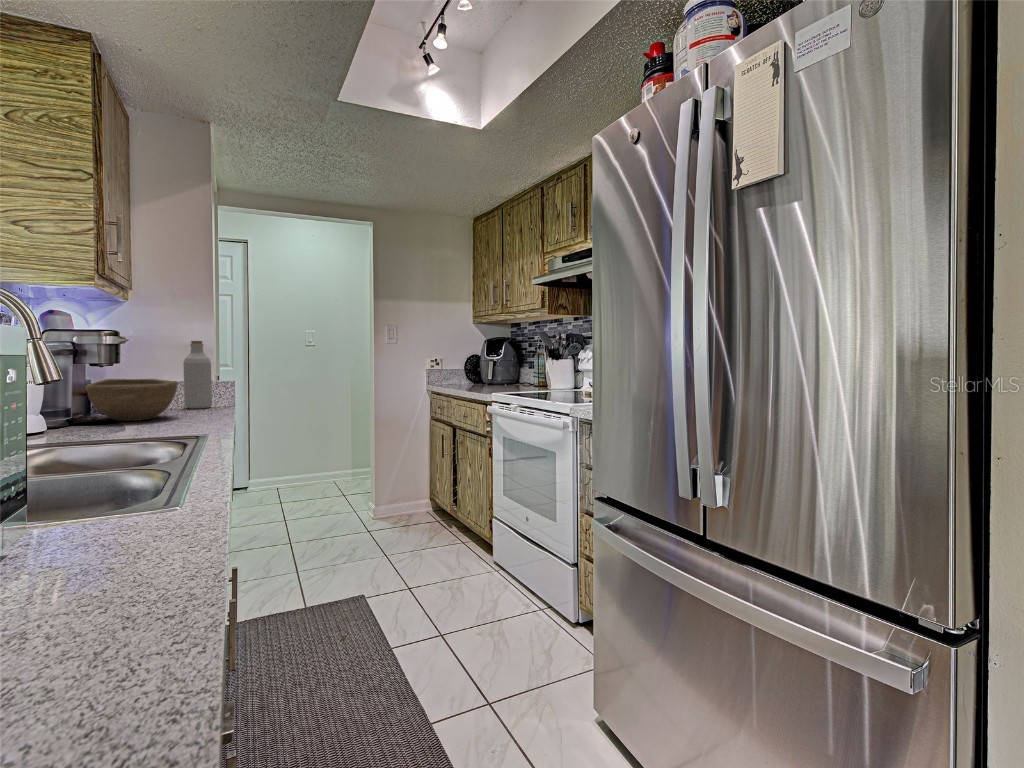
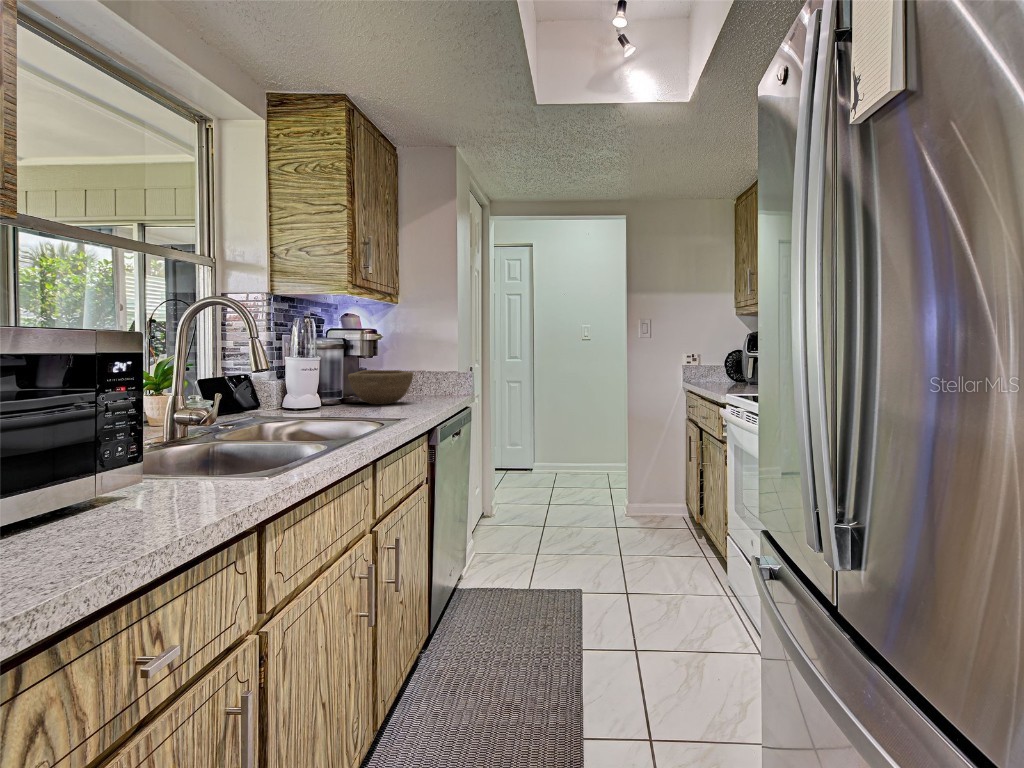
bottle: present [183,341,212,409] -> none [427,337,449,398]

